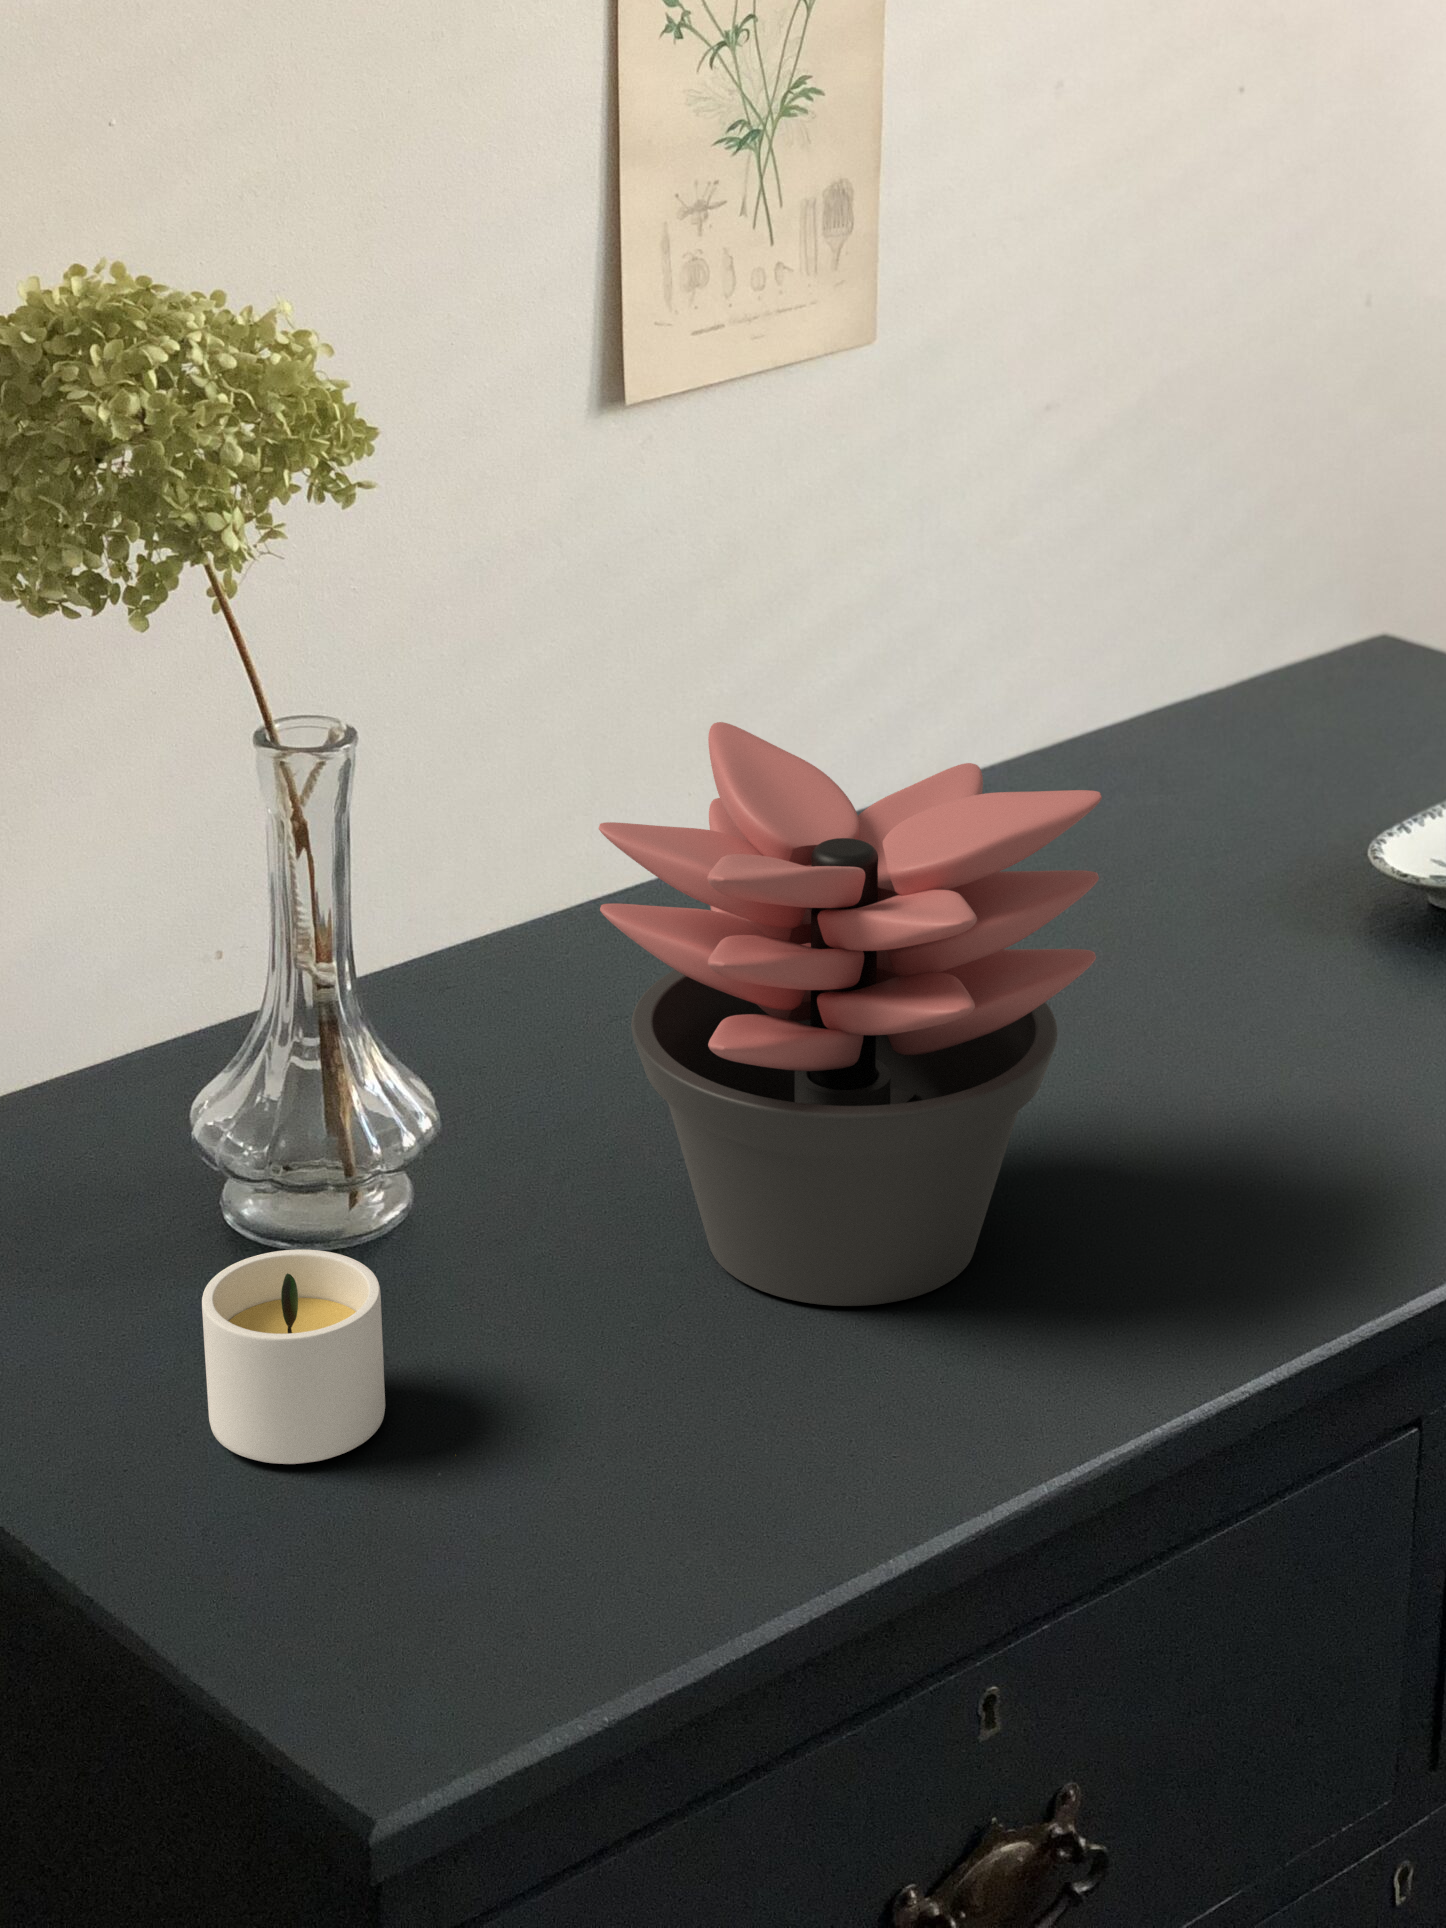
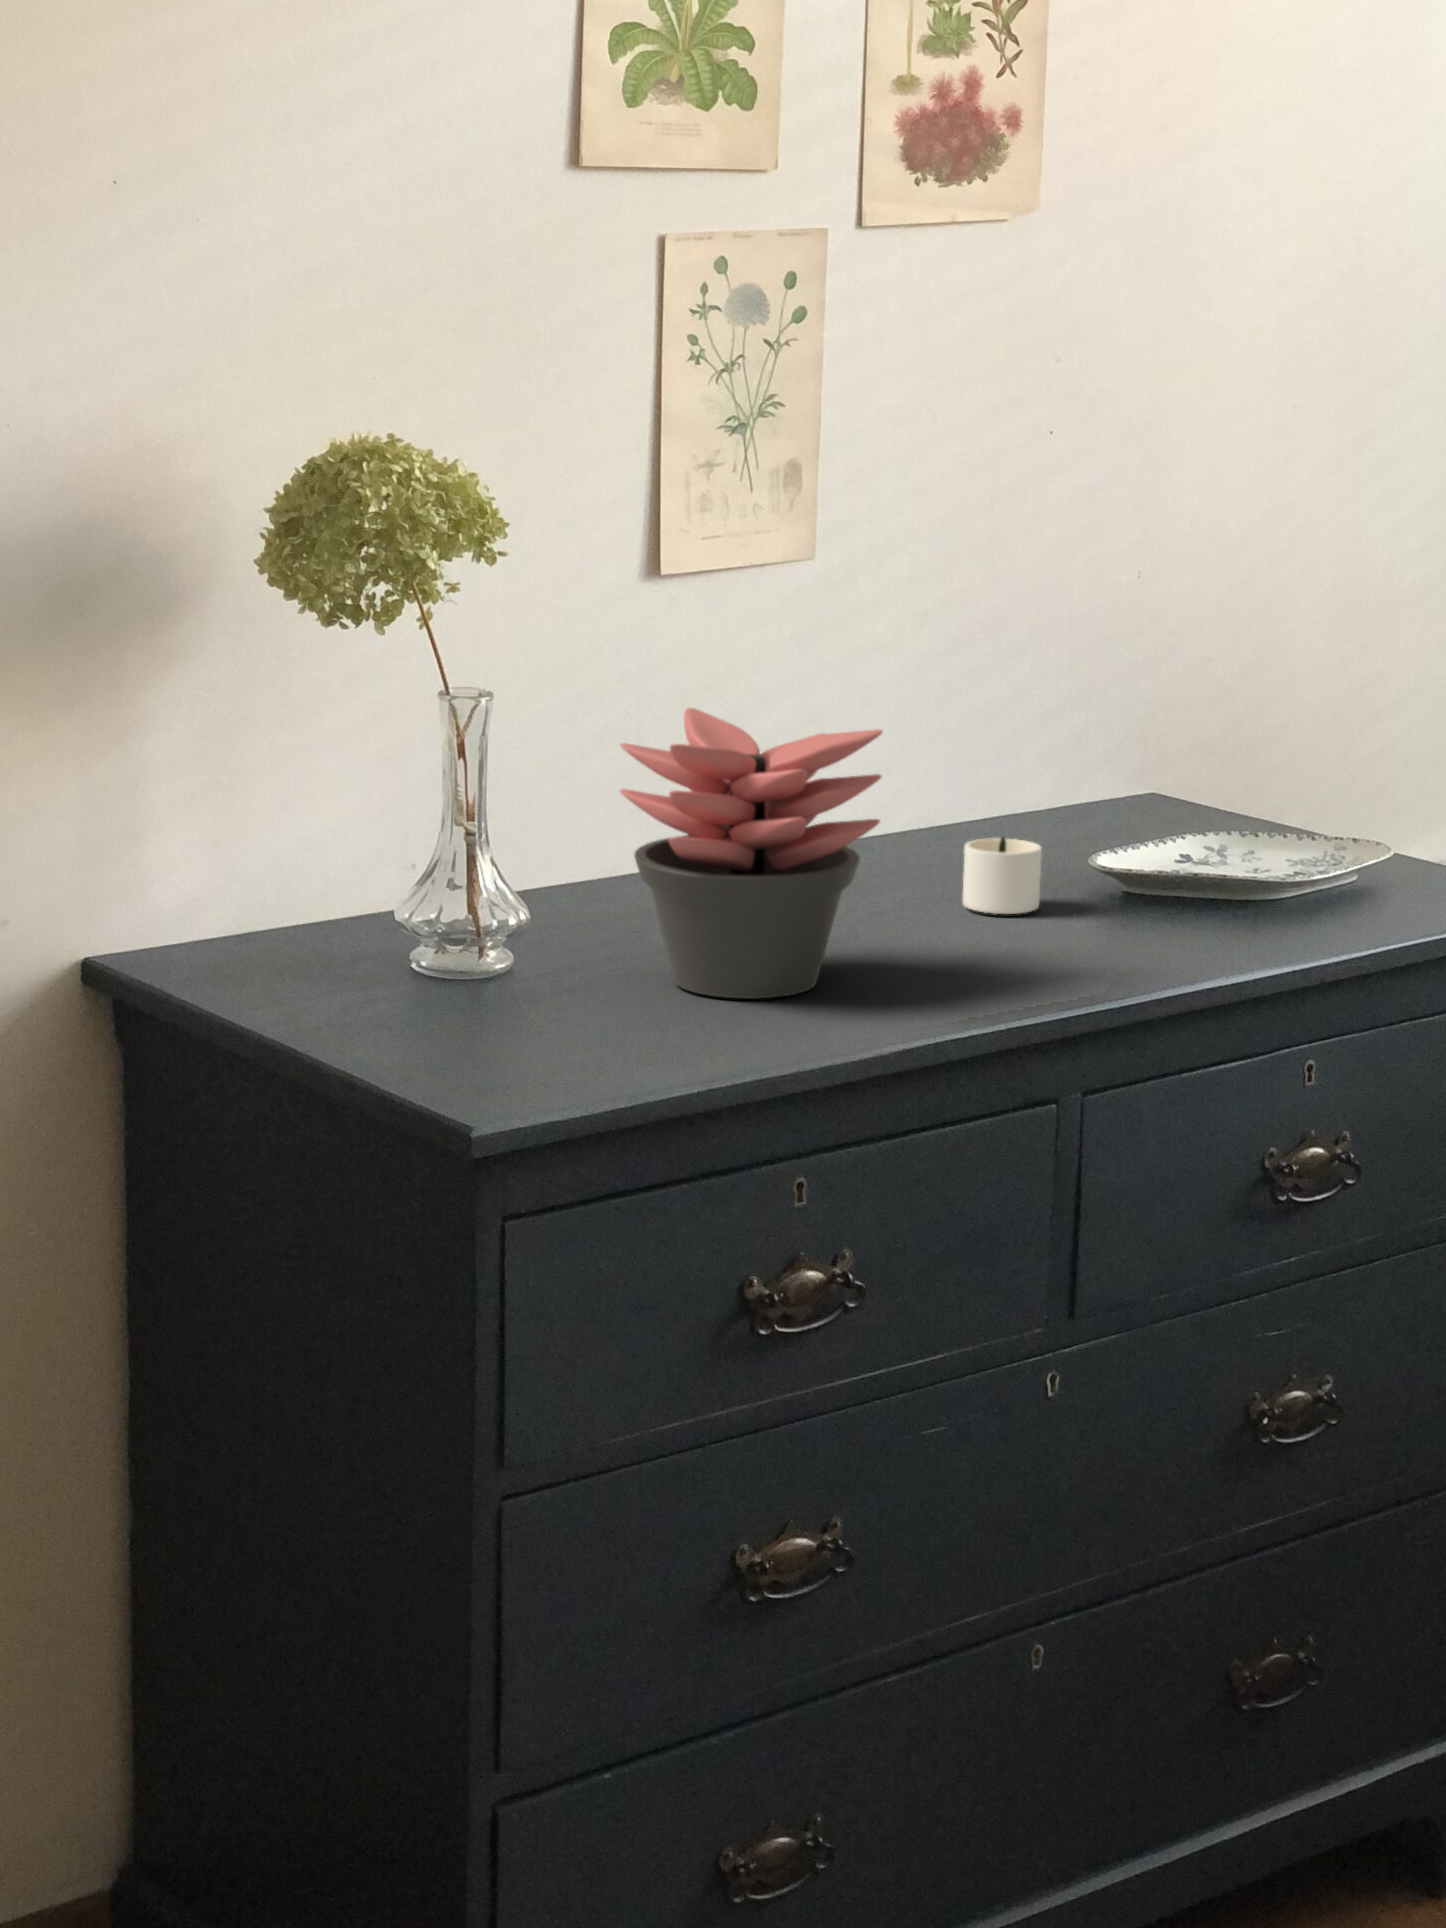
candle: present [202,1250,385,1464] -> present [963,837,1042,914]

